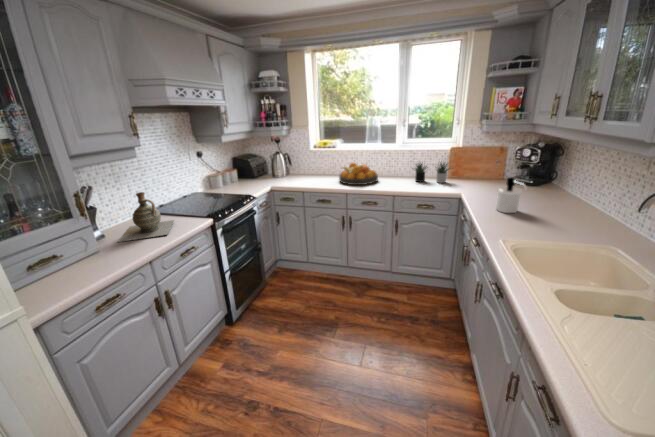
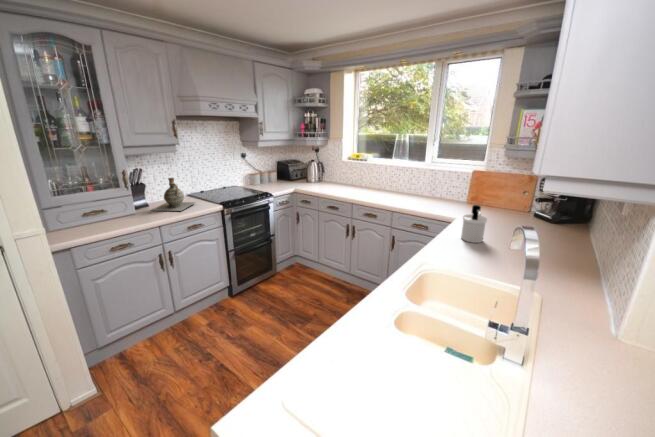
fruit bowl: present [339,163,378,185] -> none [355,176,392,198]
succulent plant: present [415,163,450,183] -> none [423,180,464,206]

